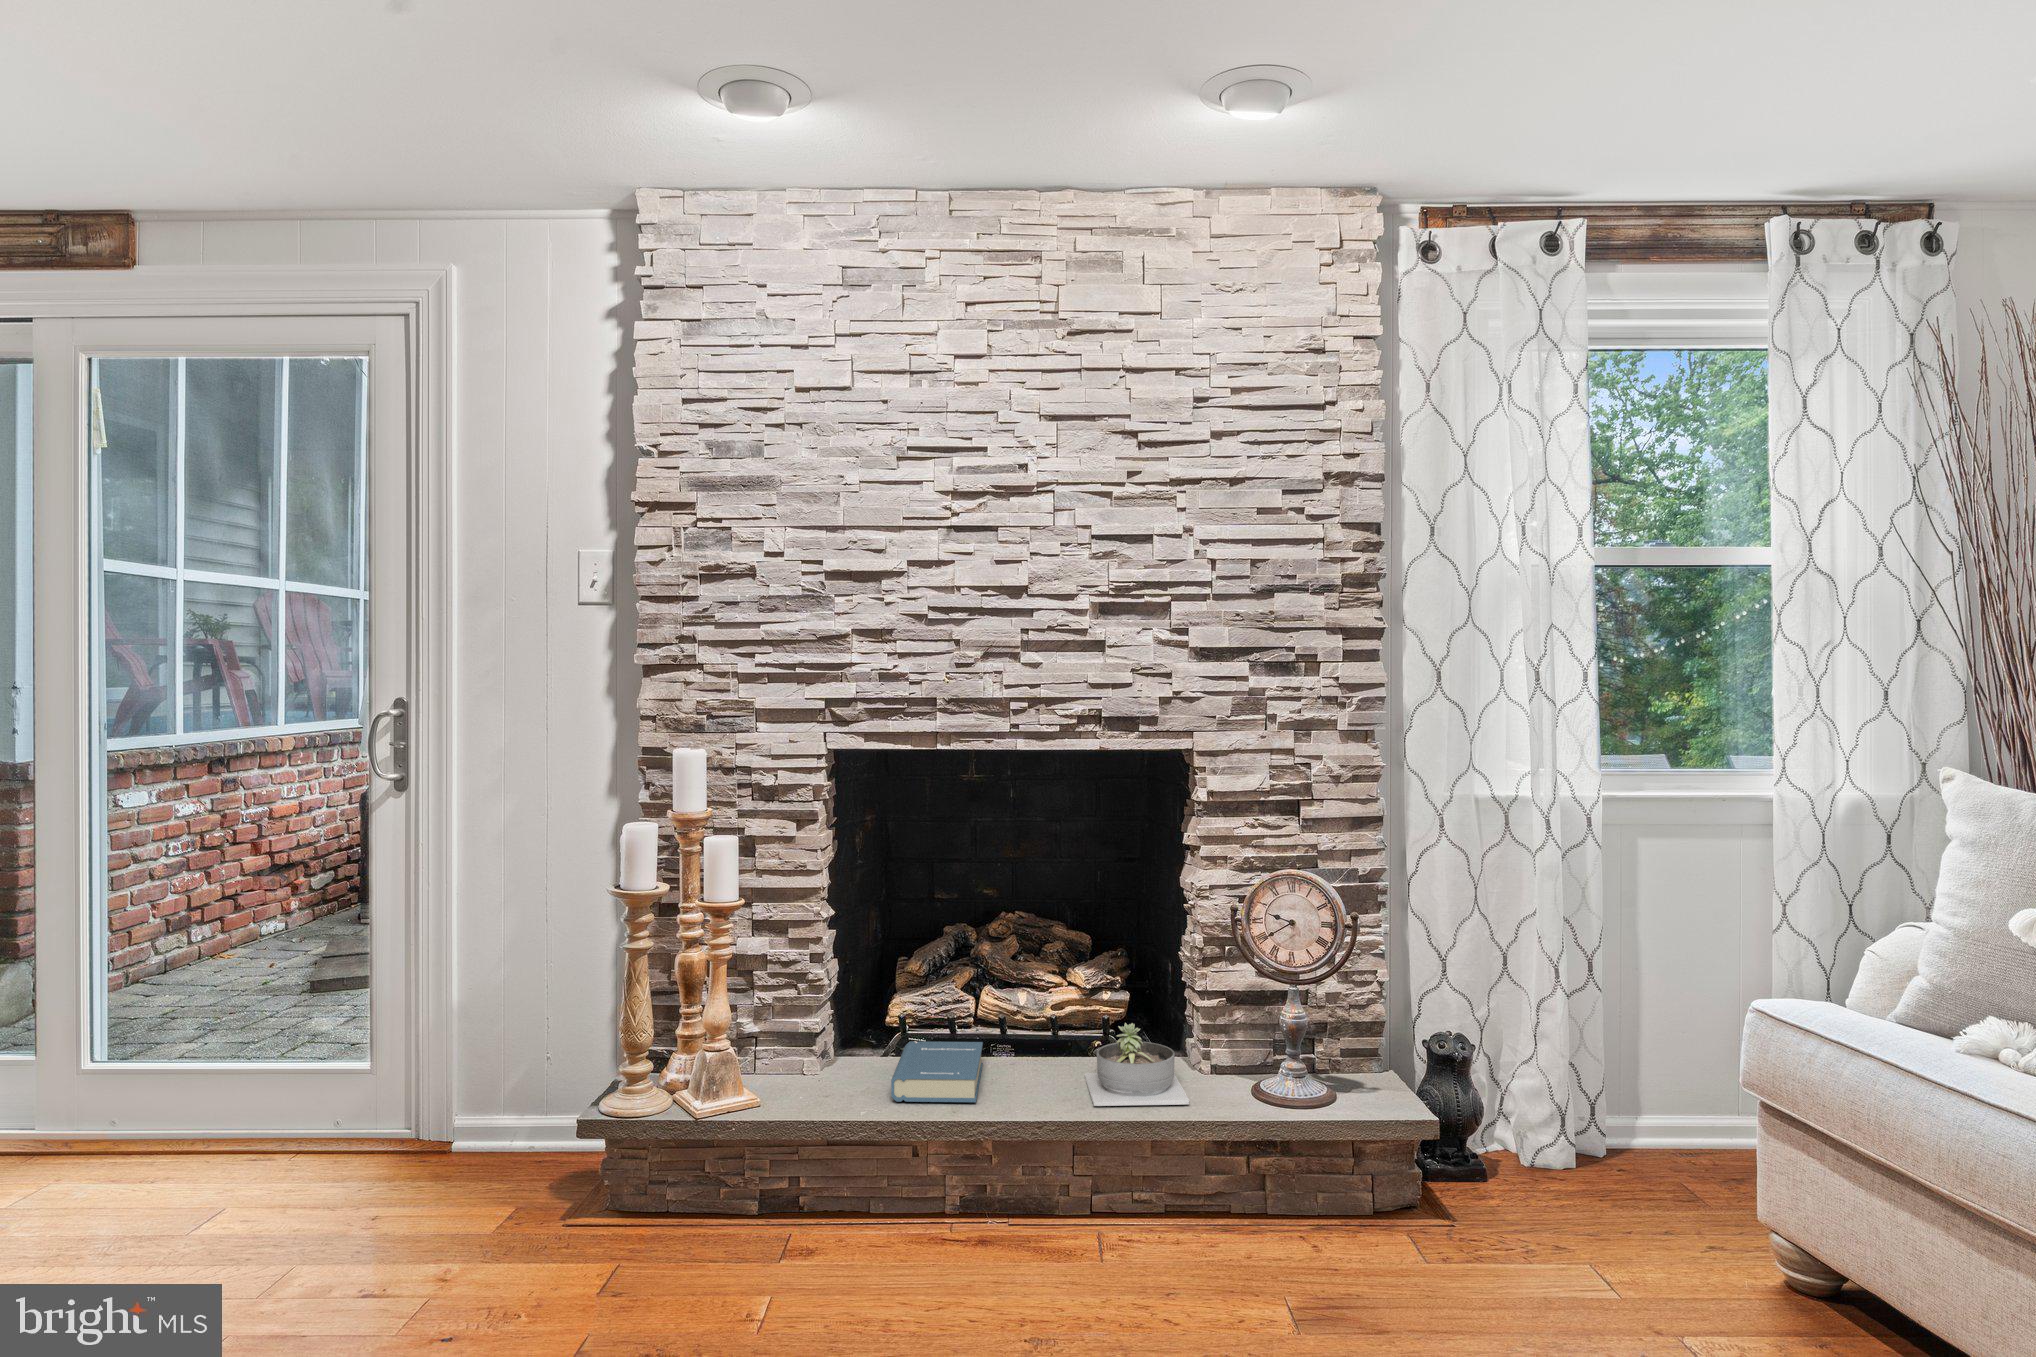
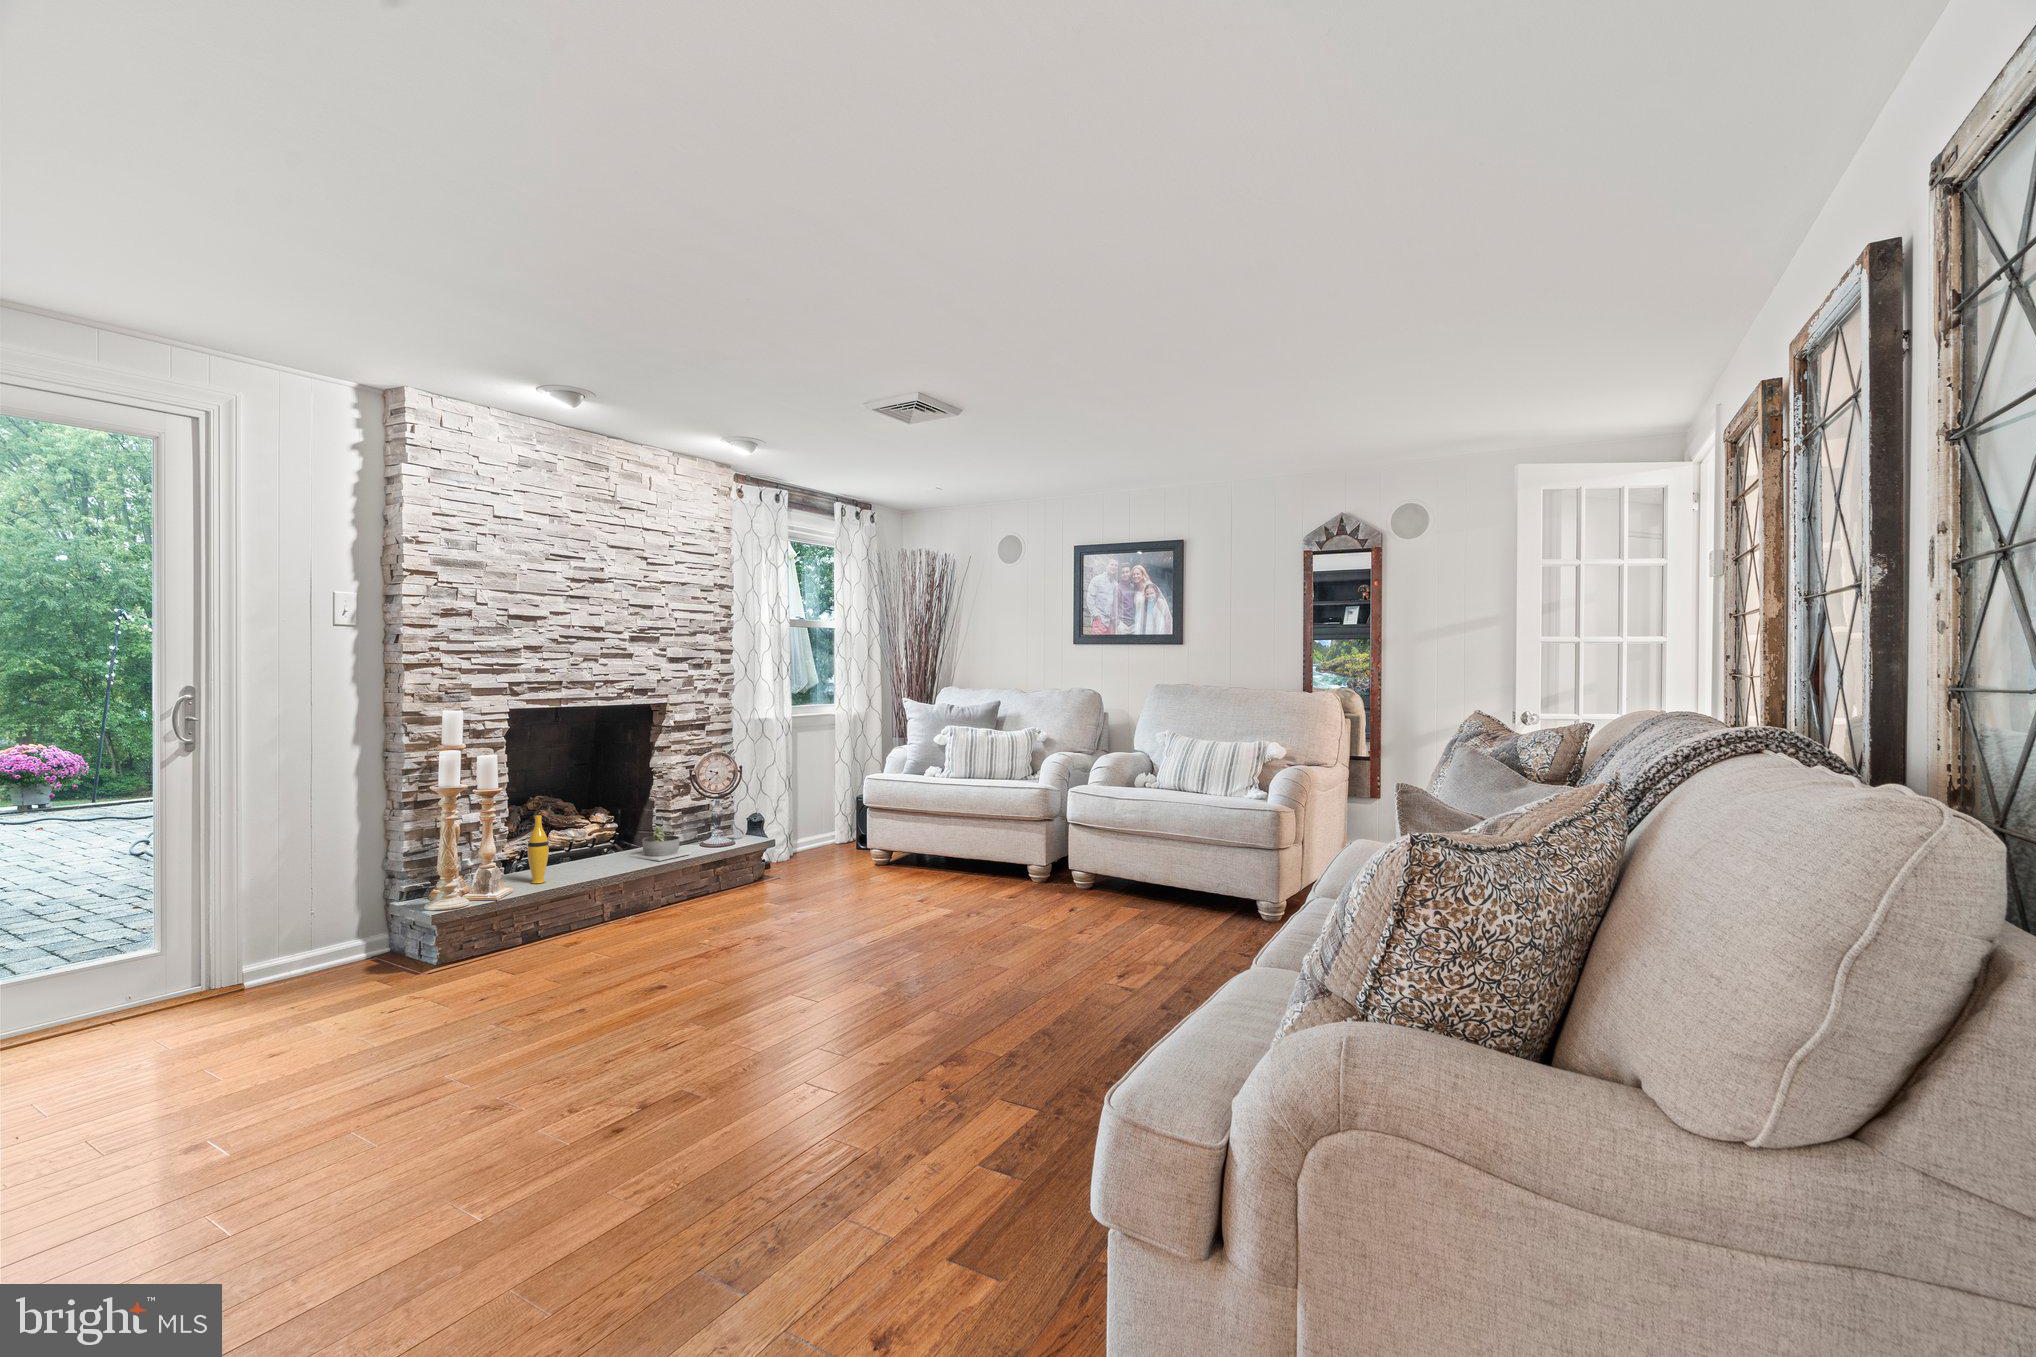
vase: none [802,964,840,1102] -> present [528,815,549,883]
hardback book: present [891,1041,983,1102] -> none [541,851,612,876]

